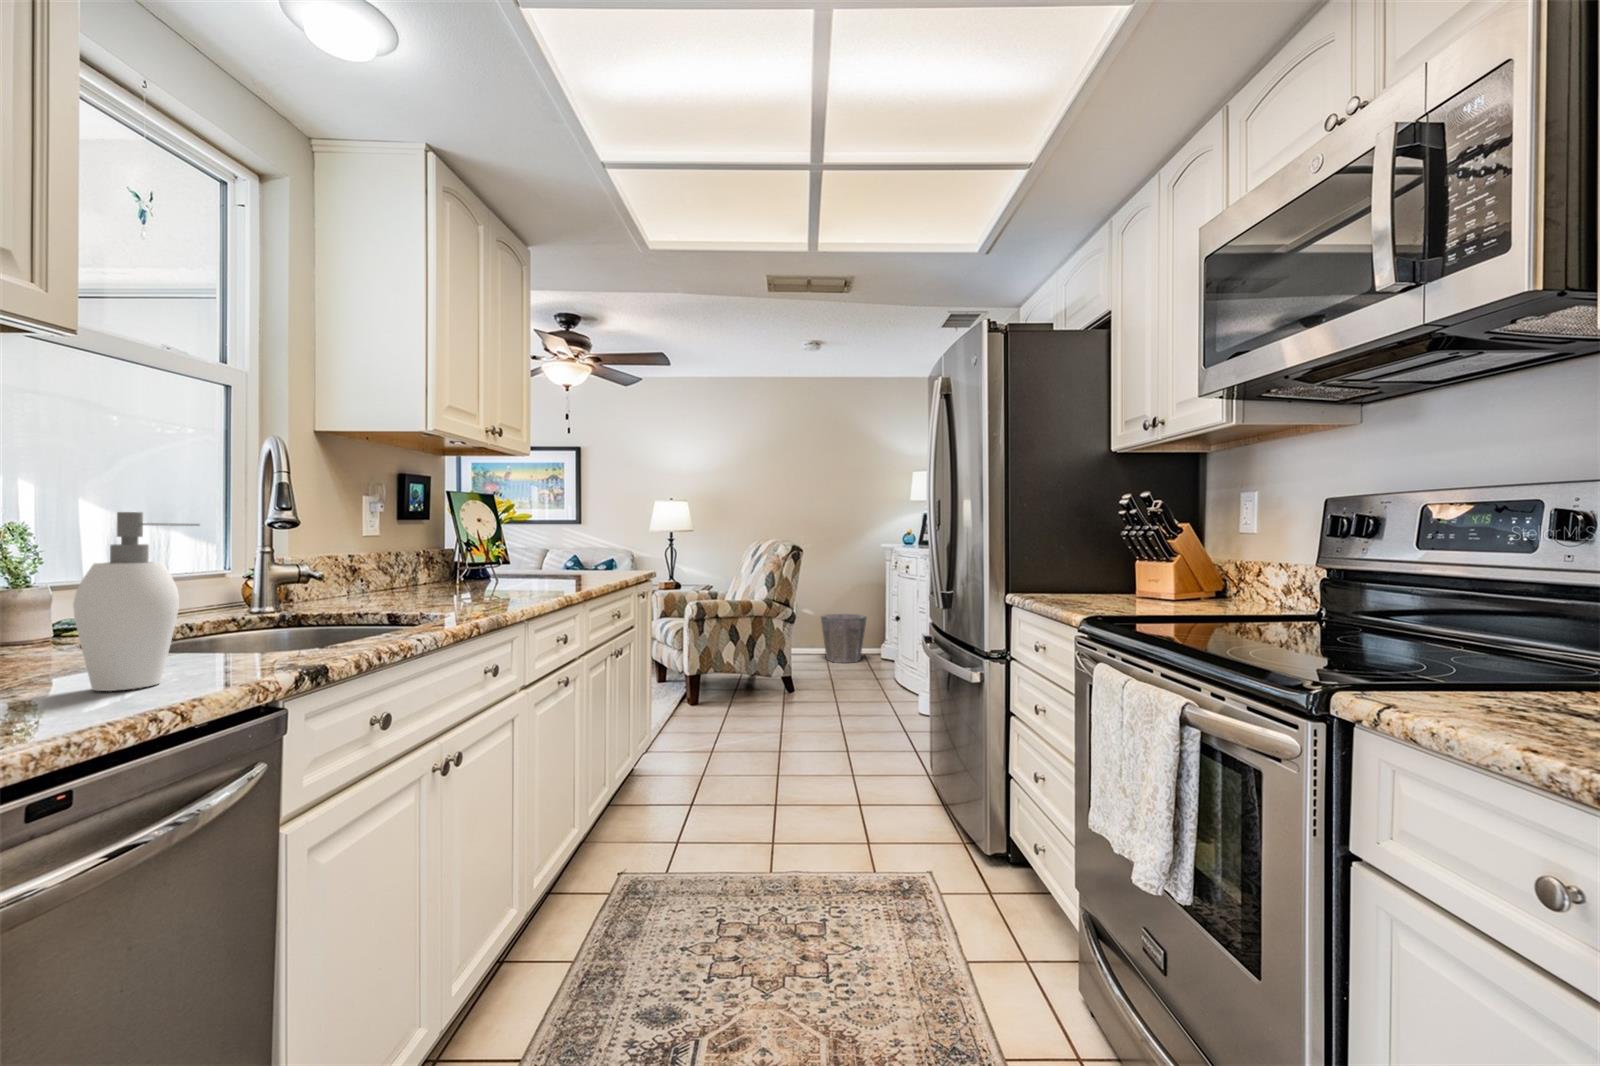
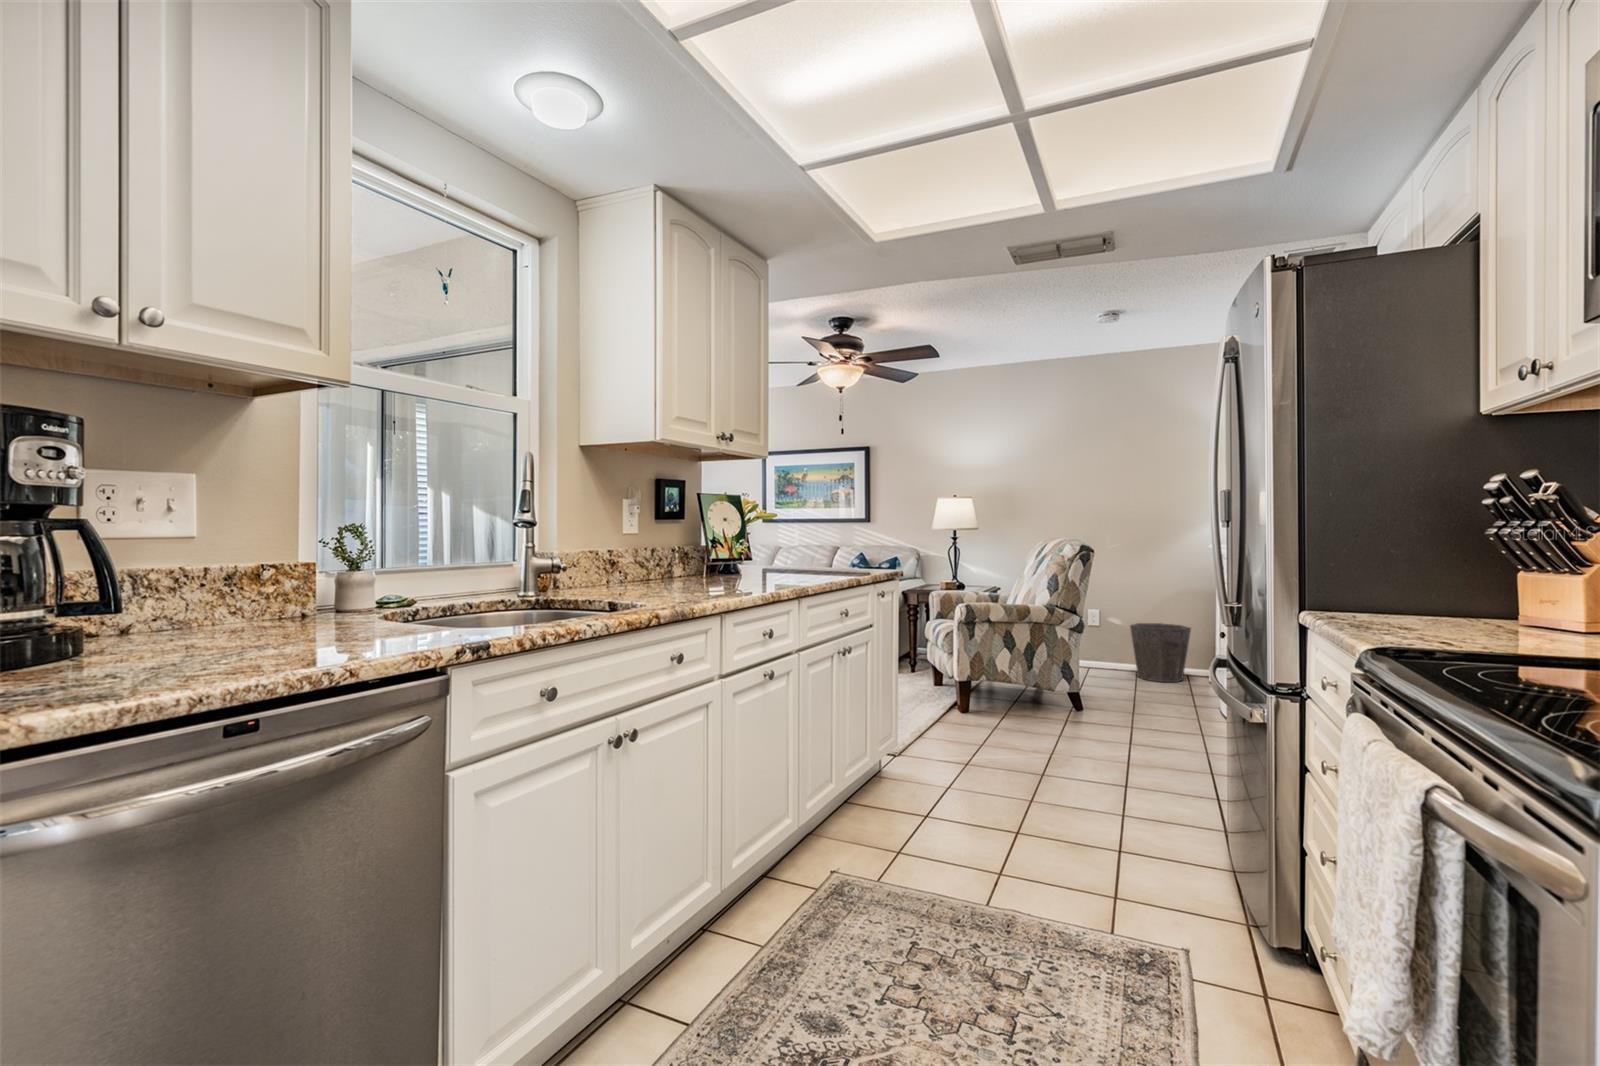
soap dispenser: present [73,512,199,691] -> none [316,514,389,649]

